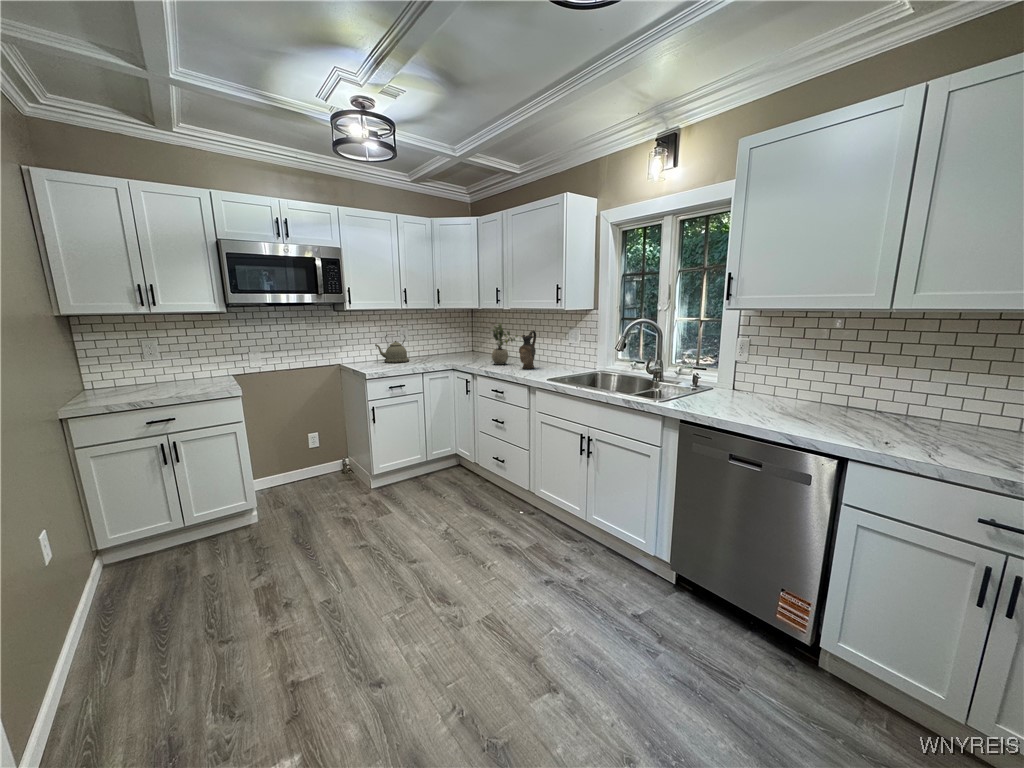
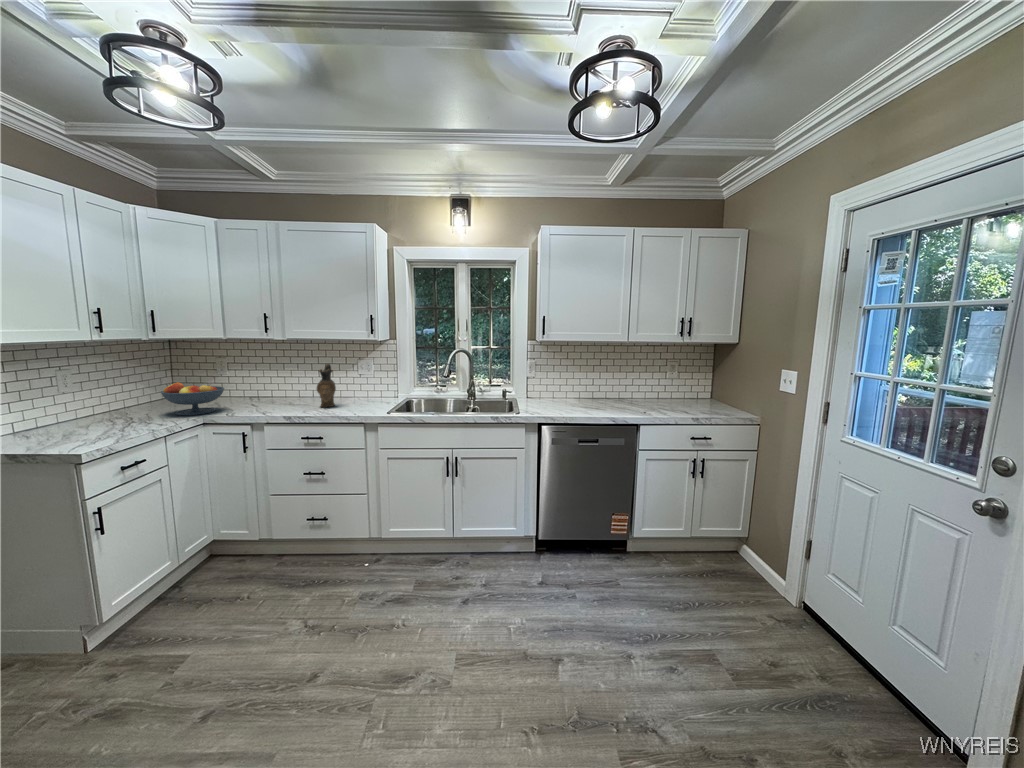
potted plant: present [492,324,518,365] -> none [263,357,300,408]
kettle: present [375,335,409,363] -> none [25,380,103,432]
fruit bowl: none [437,339,473,363] -> present [161,382,224,415]

